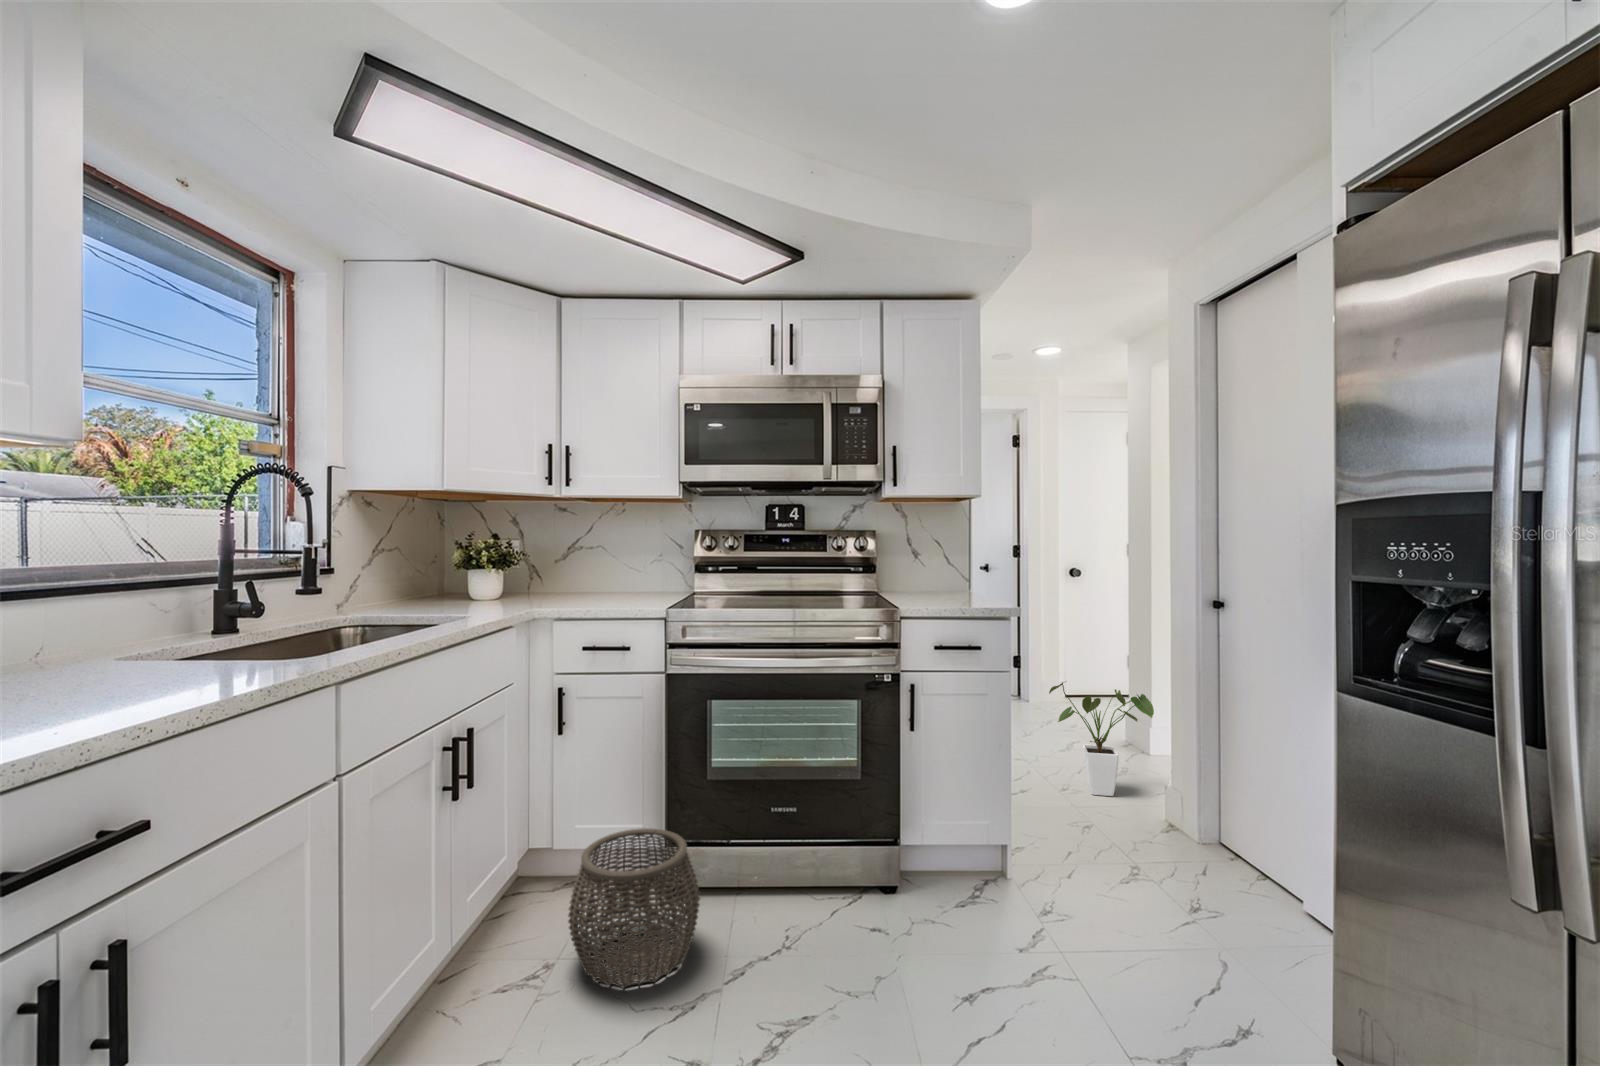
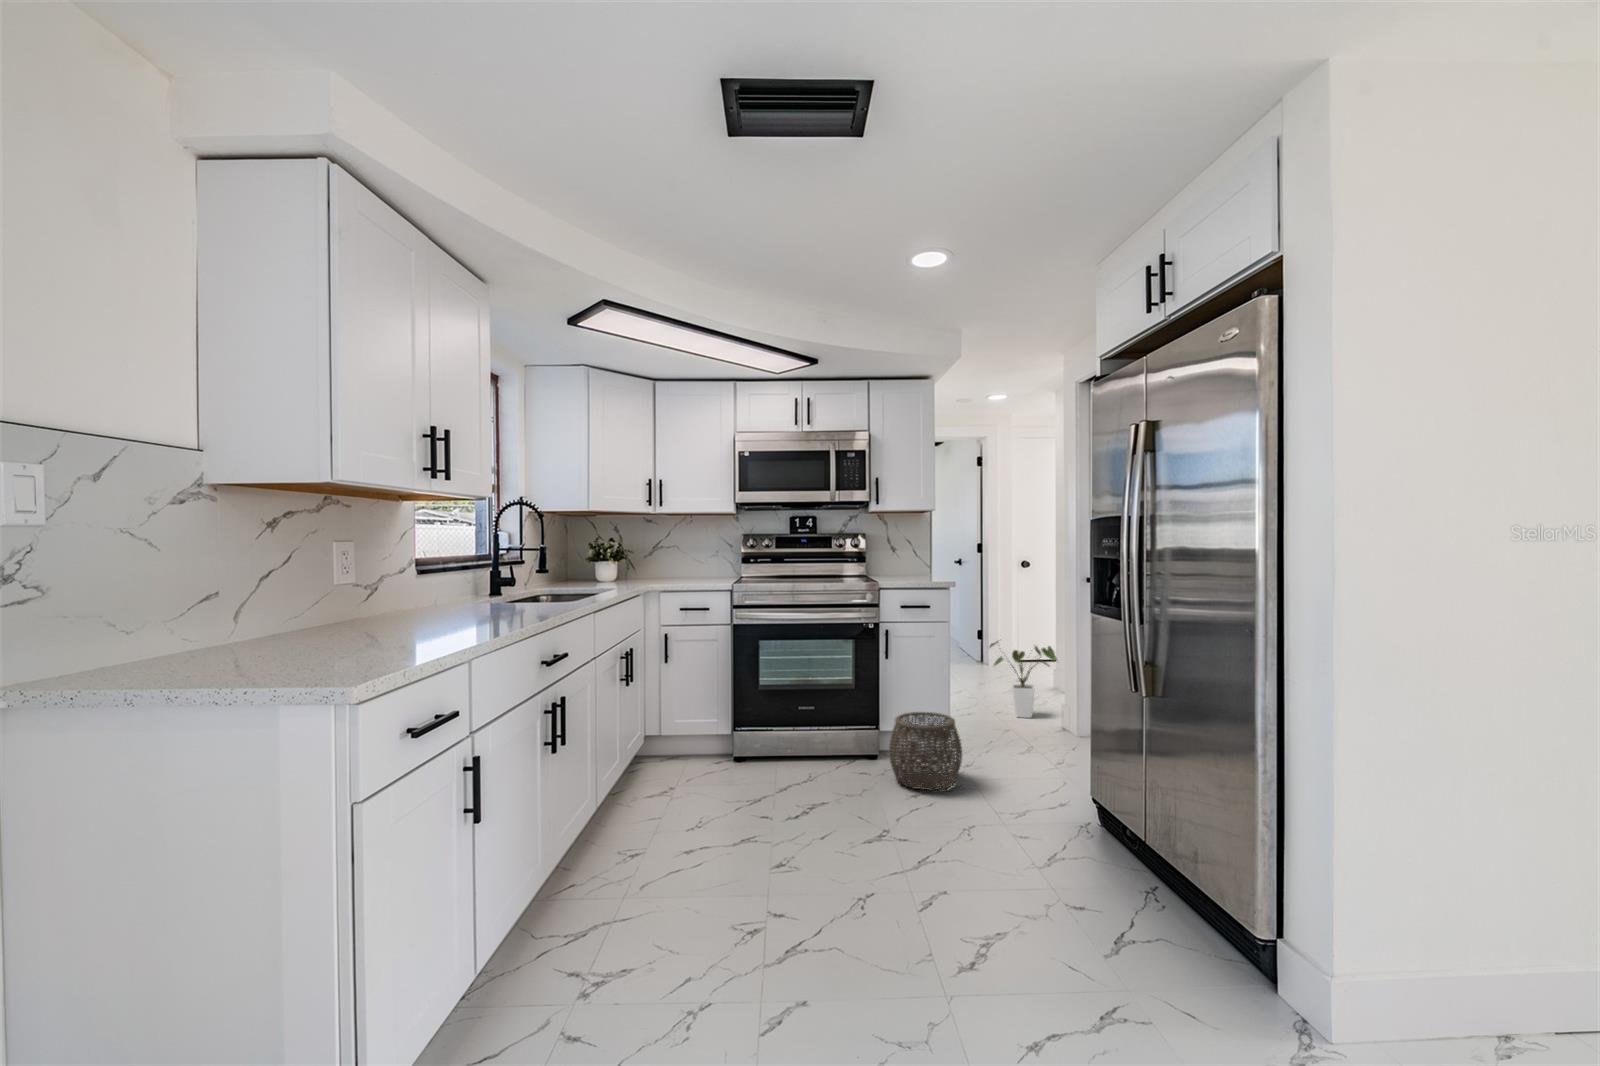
woven basket: present [568,828,700,988] -> present [889,712,962,790]

